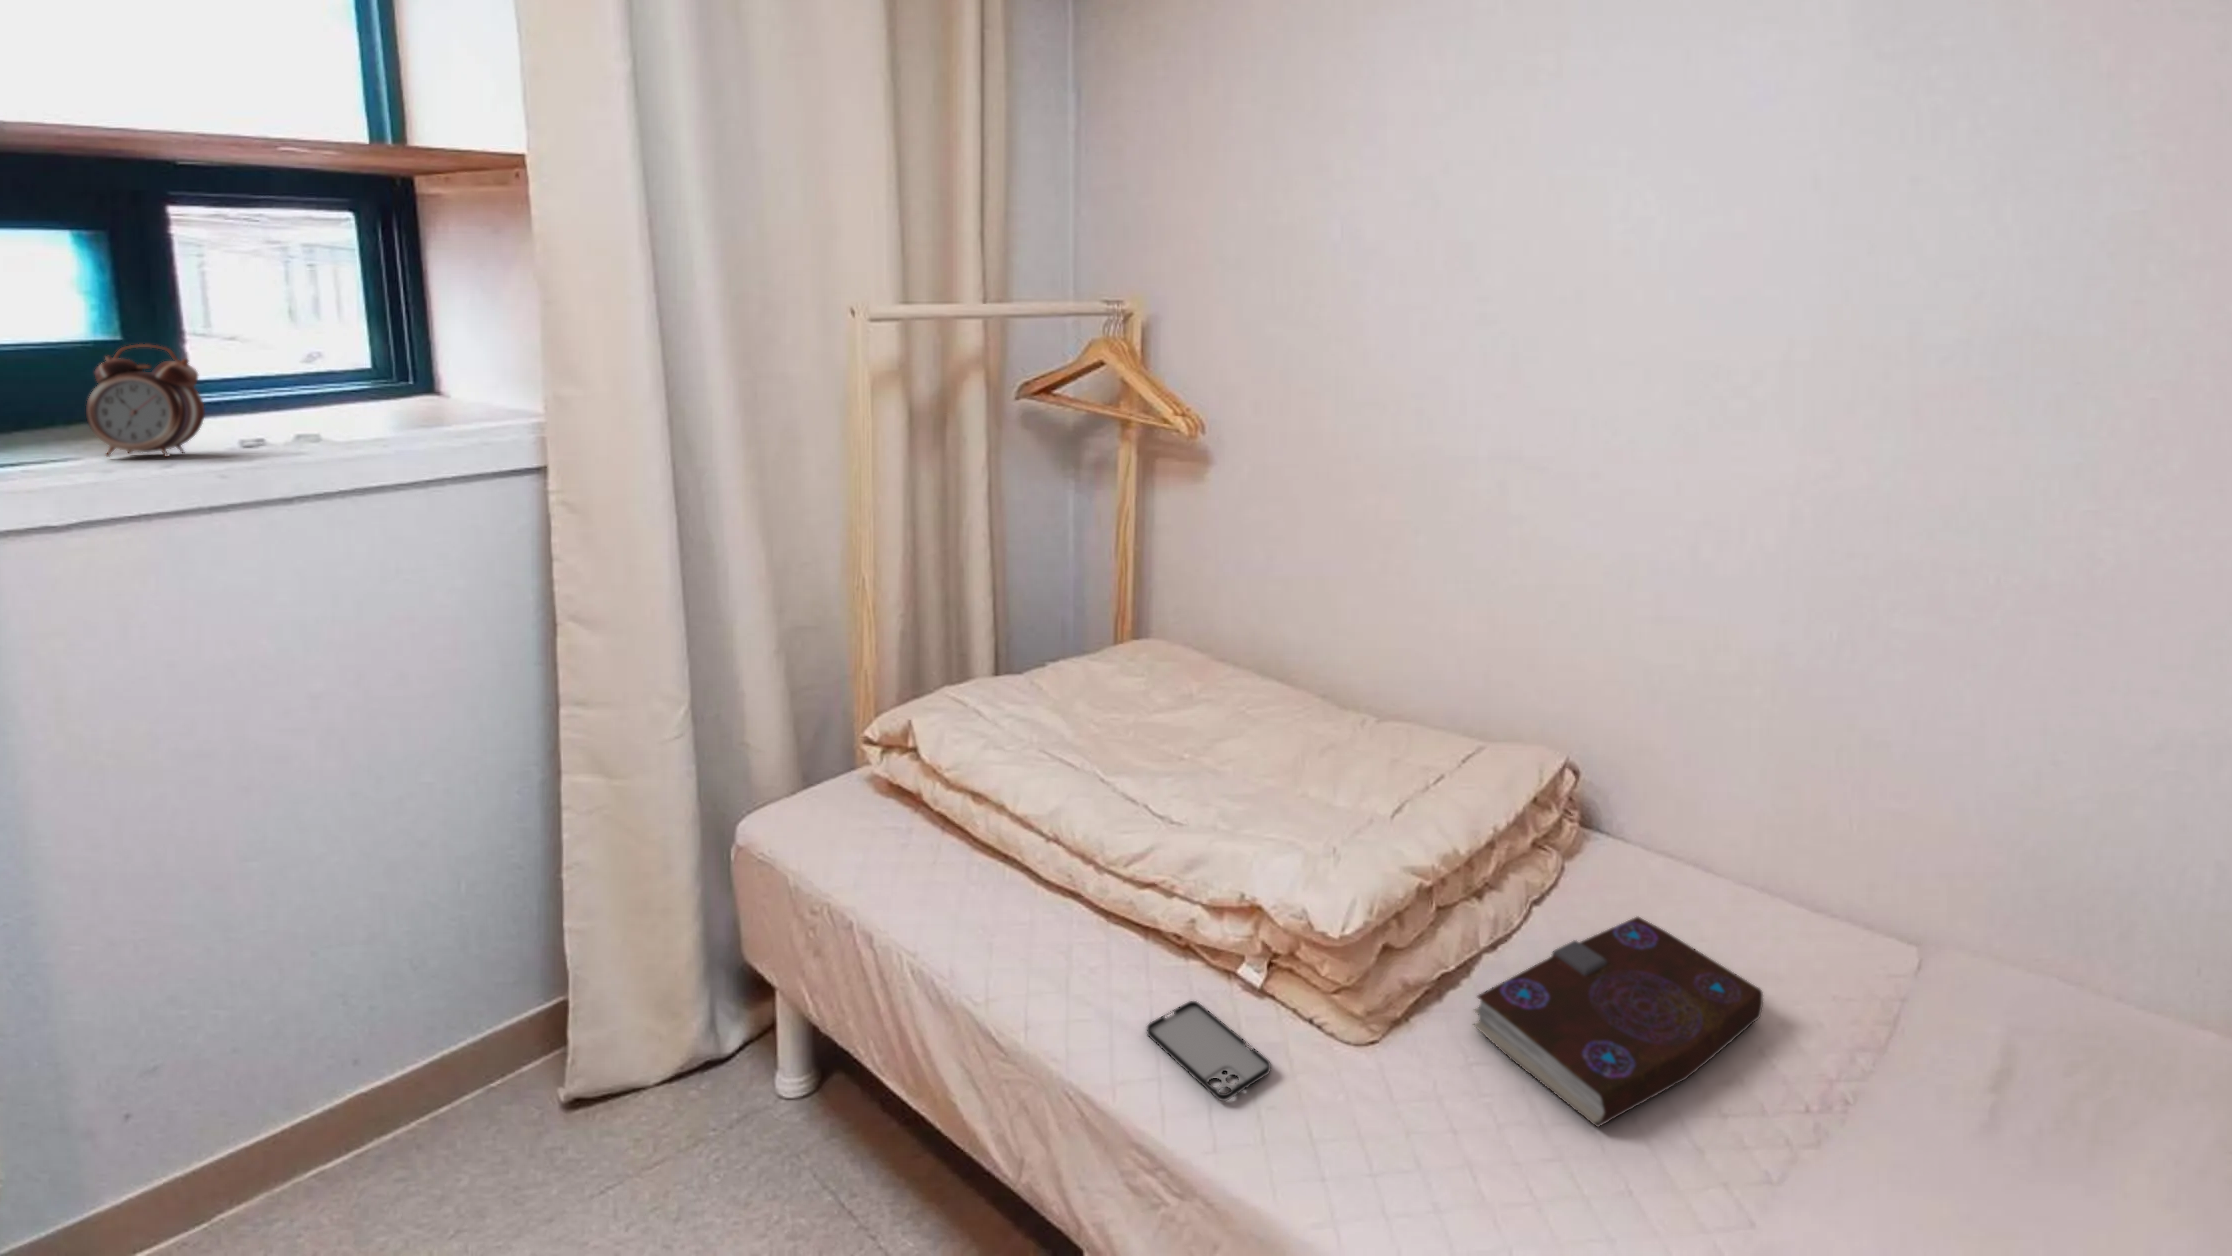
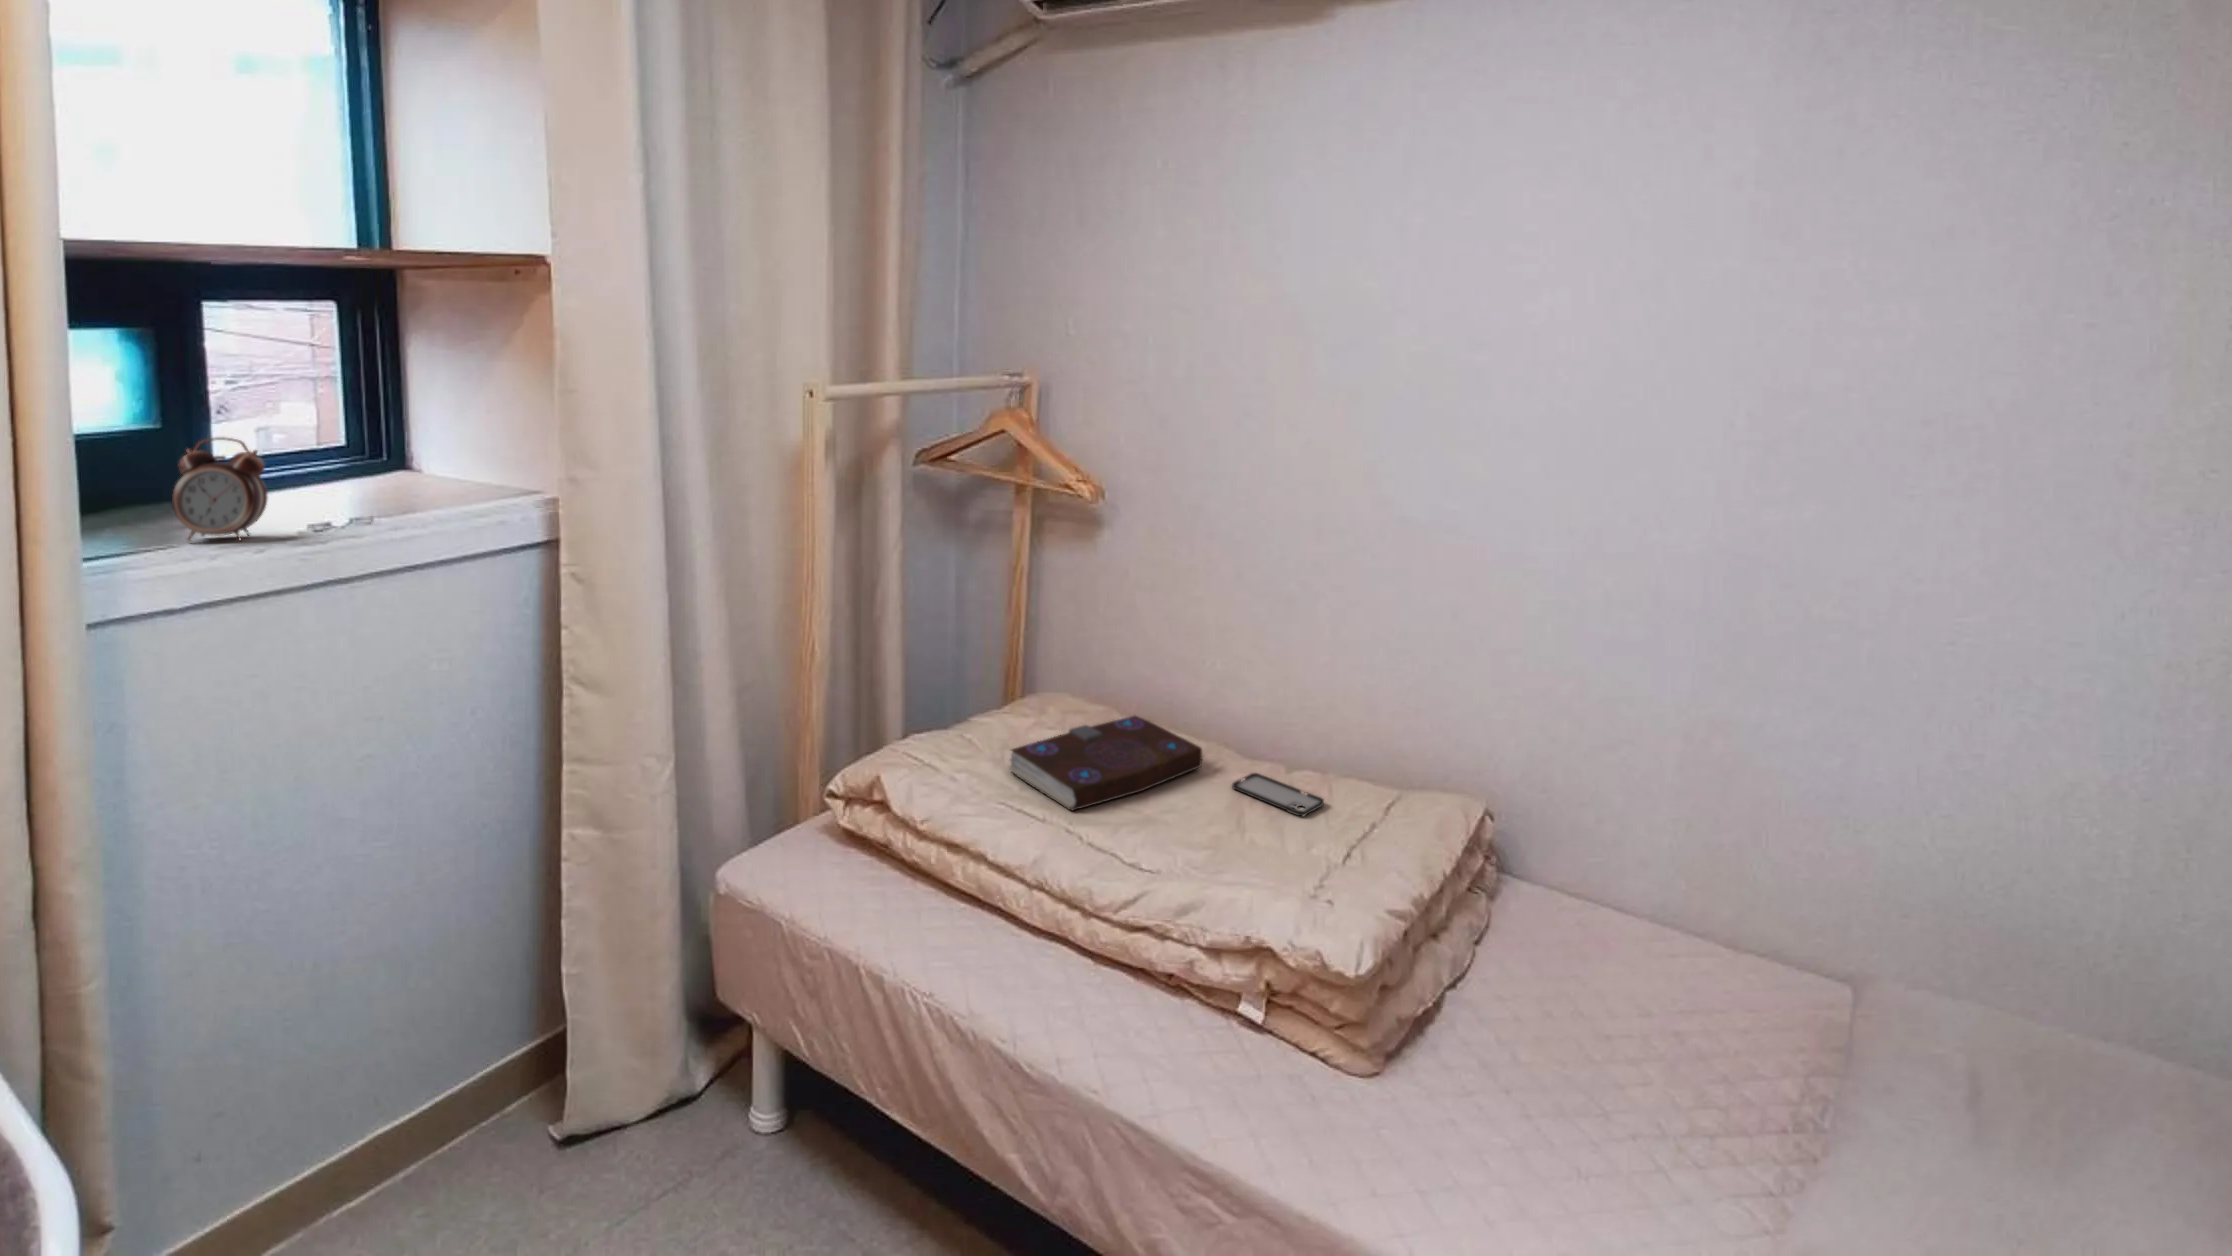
book: present [1474,917,1763,1127] -> present [1008,715,1203,811]
smartphone: present [1147,1001,1271,1101] -> present [1232,773,1324,816]

